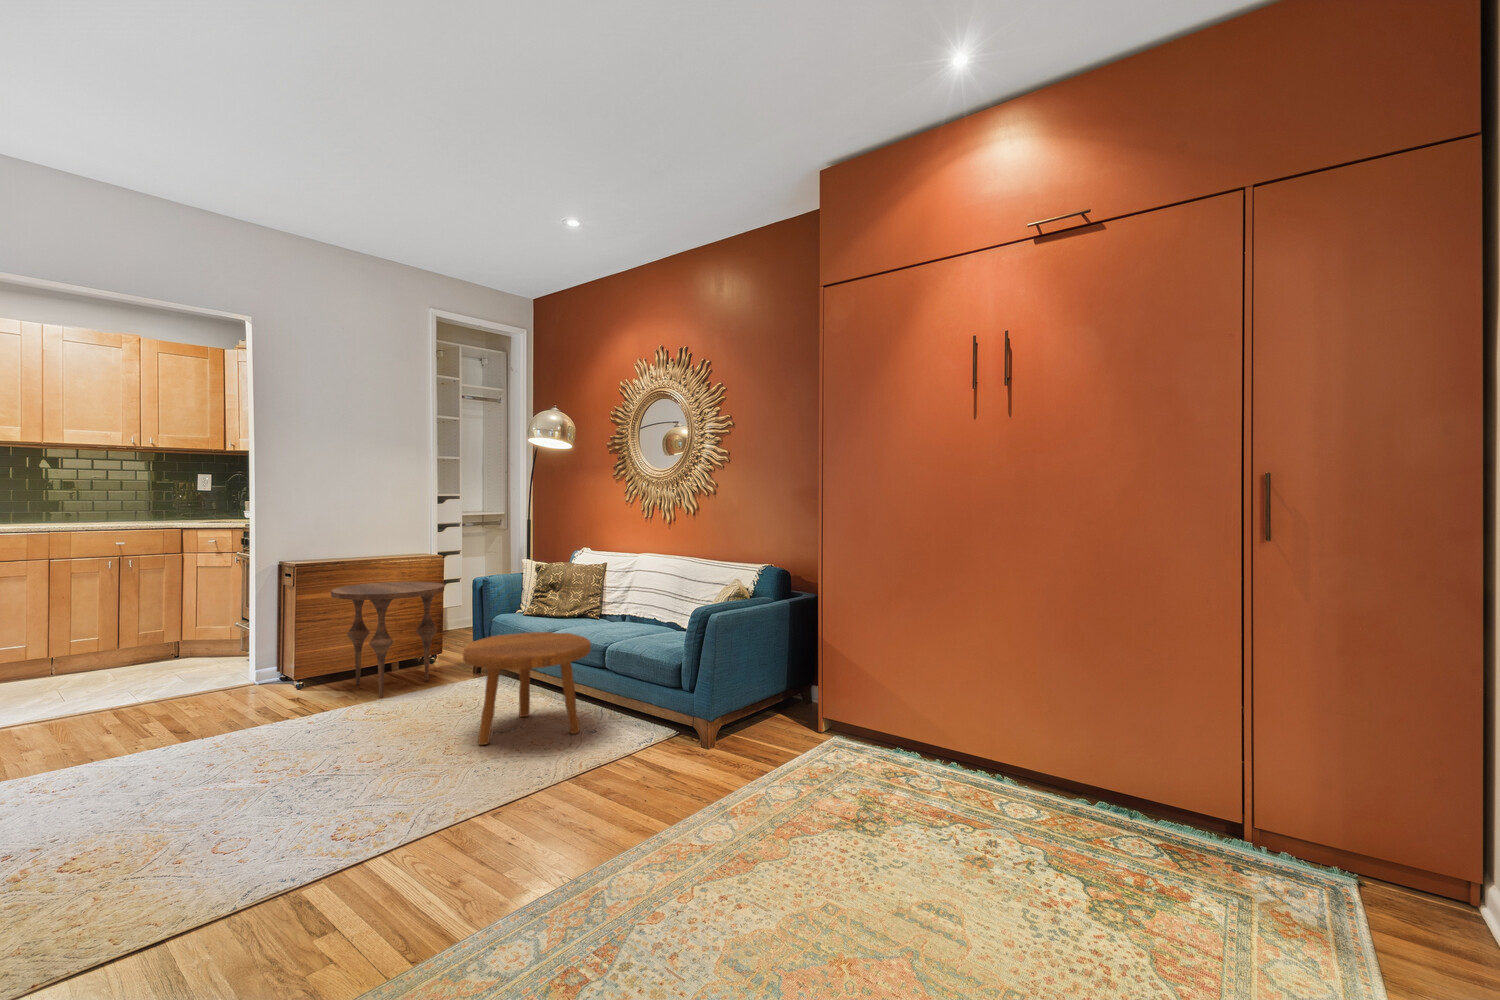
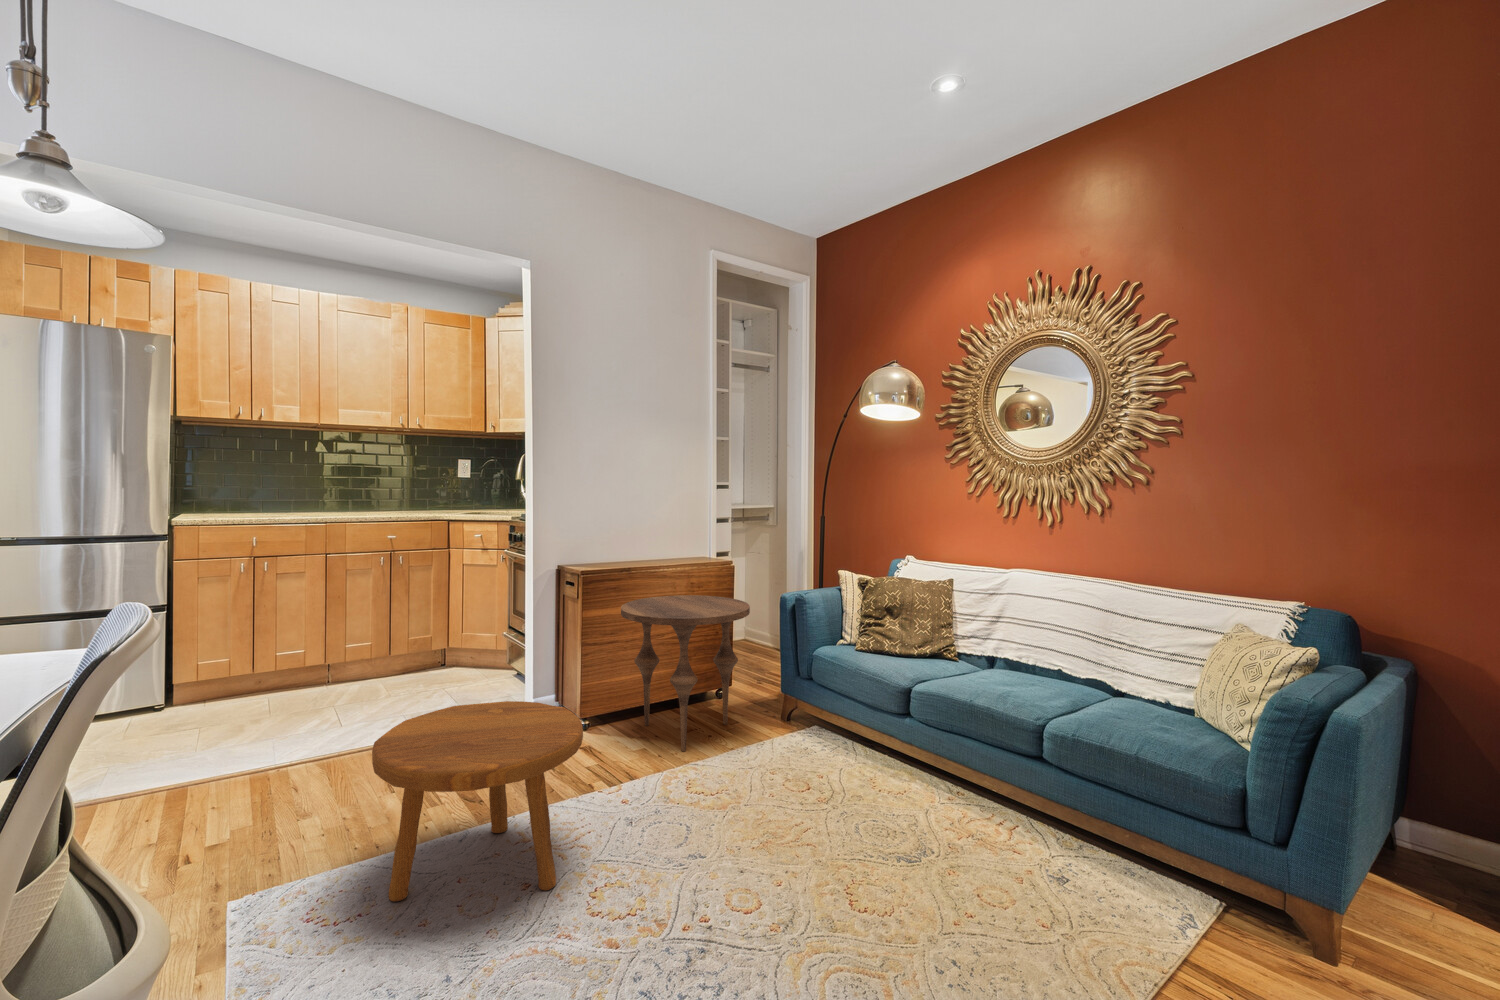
footstool: present [463,632,591,745] -> present [372,701,583,902]

